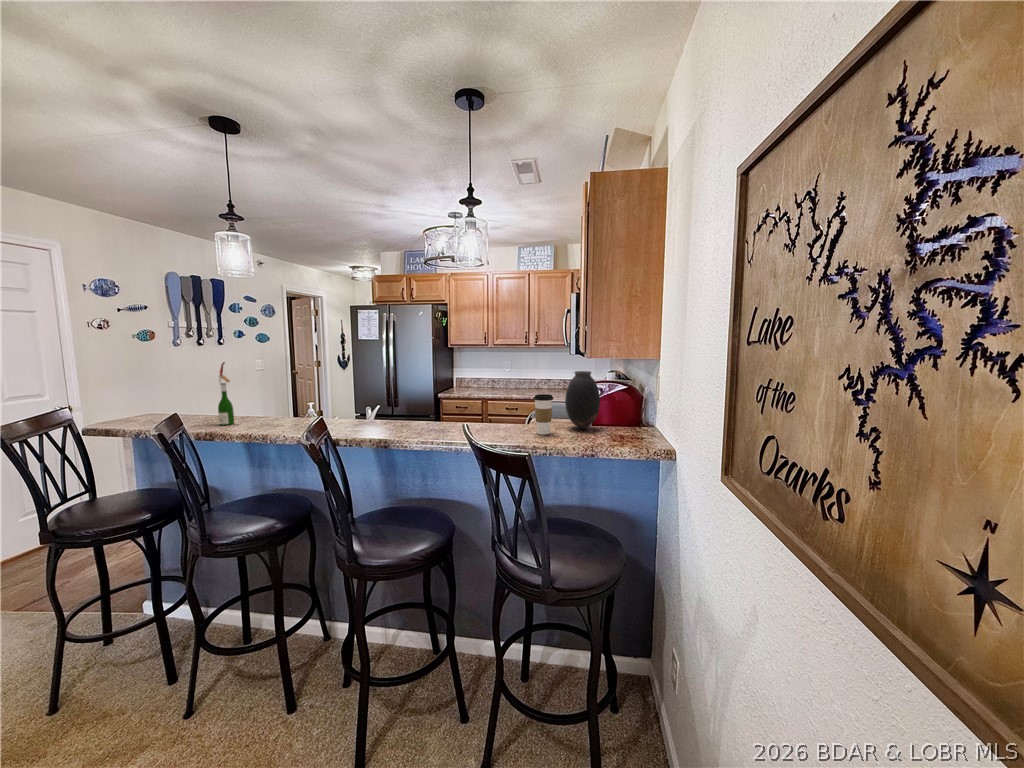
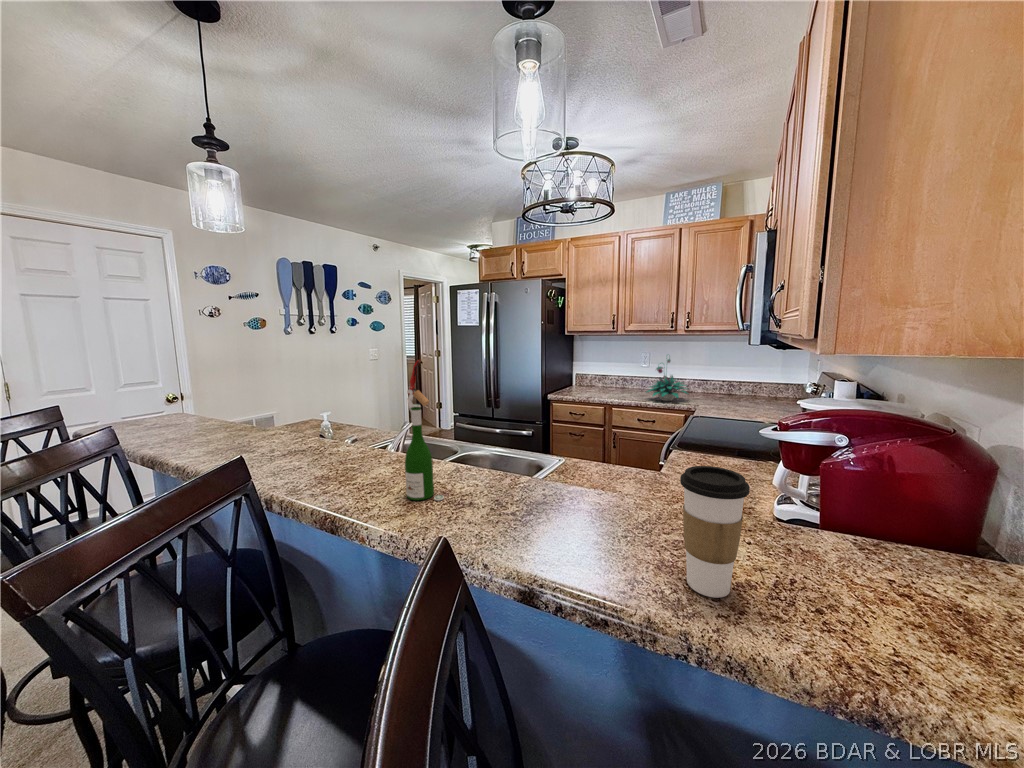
plant: none [510,361,540,394] -> present [647,359,688,401]
wine bottle: present [218,362,239,425] -> present [405,360,444,500]
vase: present [565,371,600,429] -> none [781,400,925,581]

